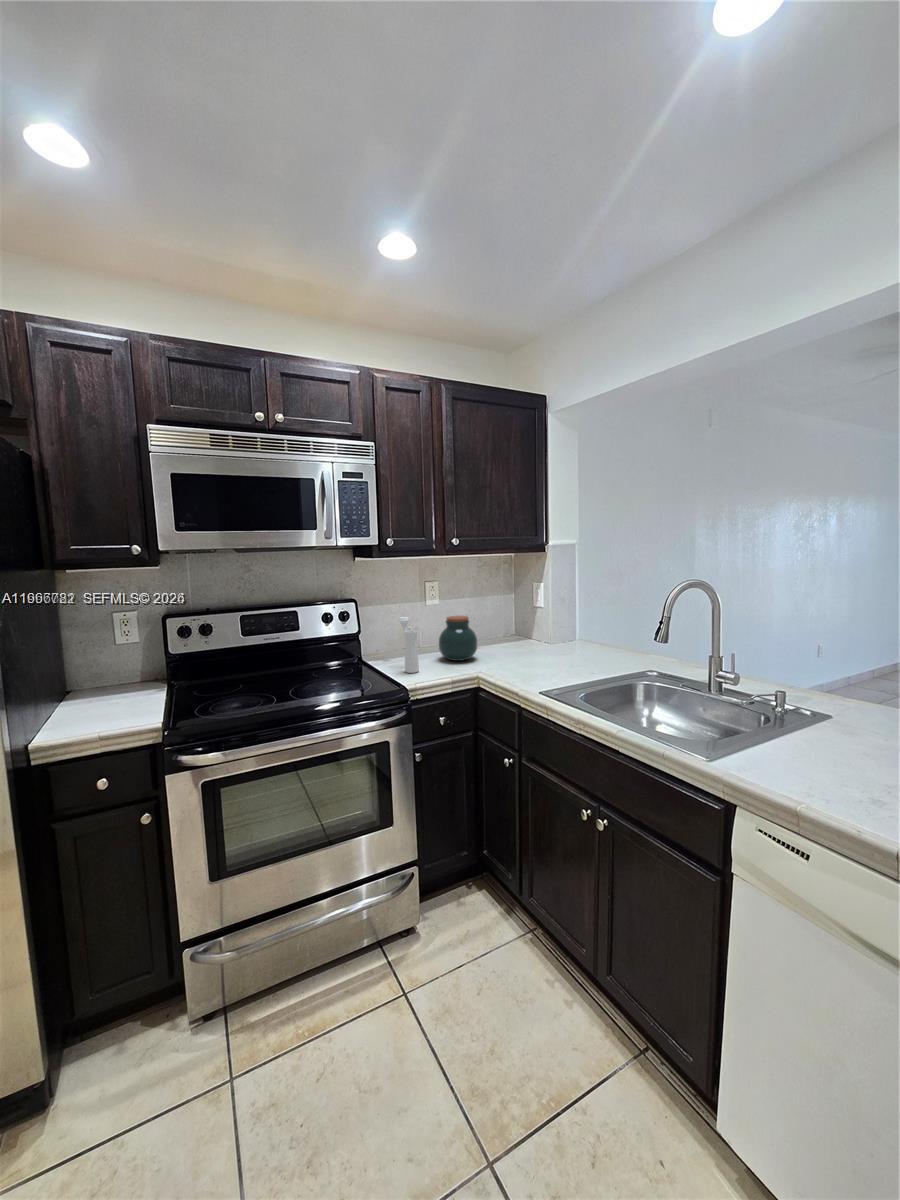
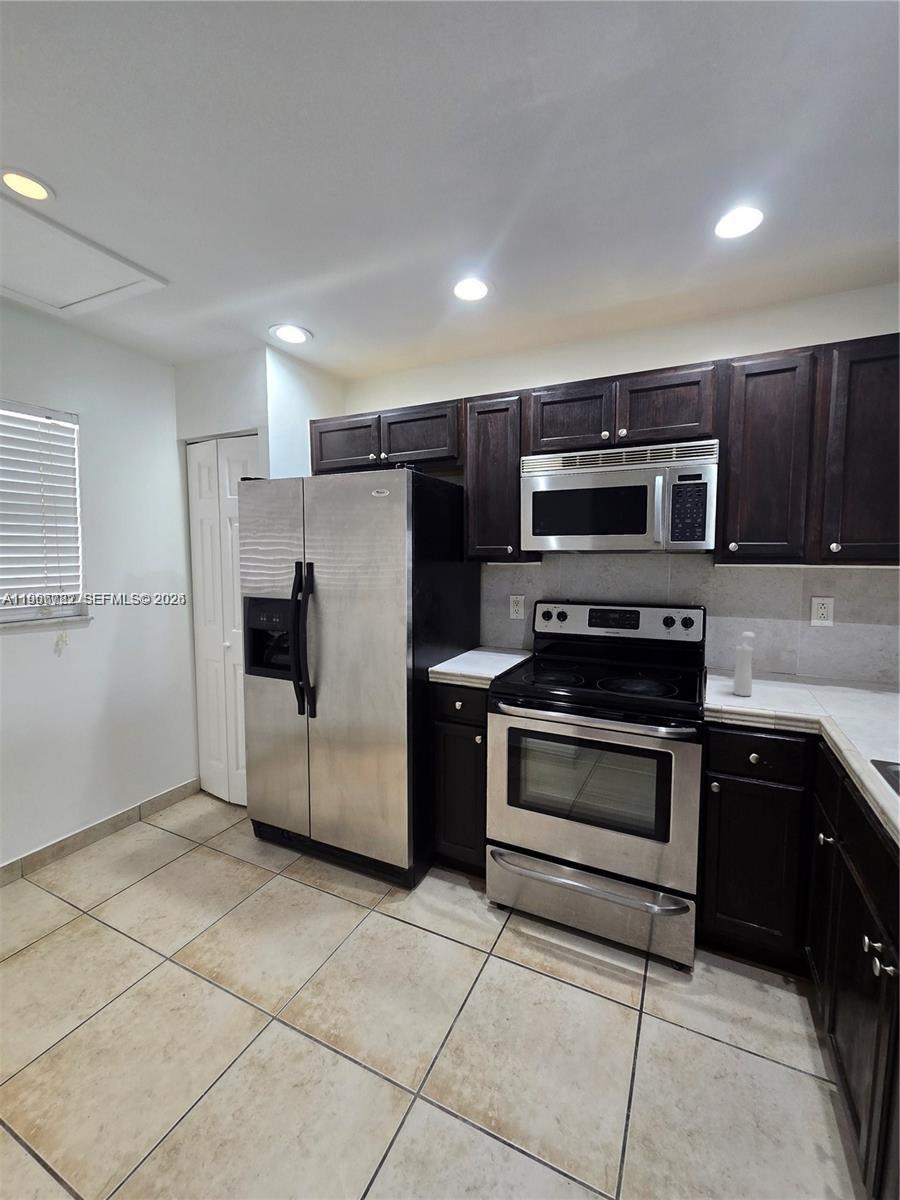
jar: present [439,616,477,661] -> none [799,641,862,701]

